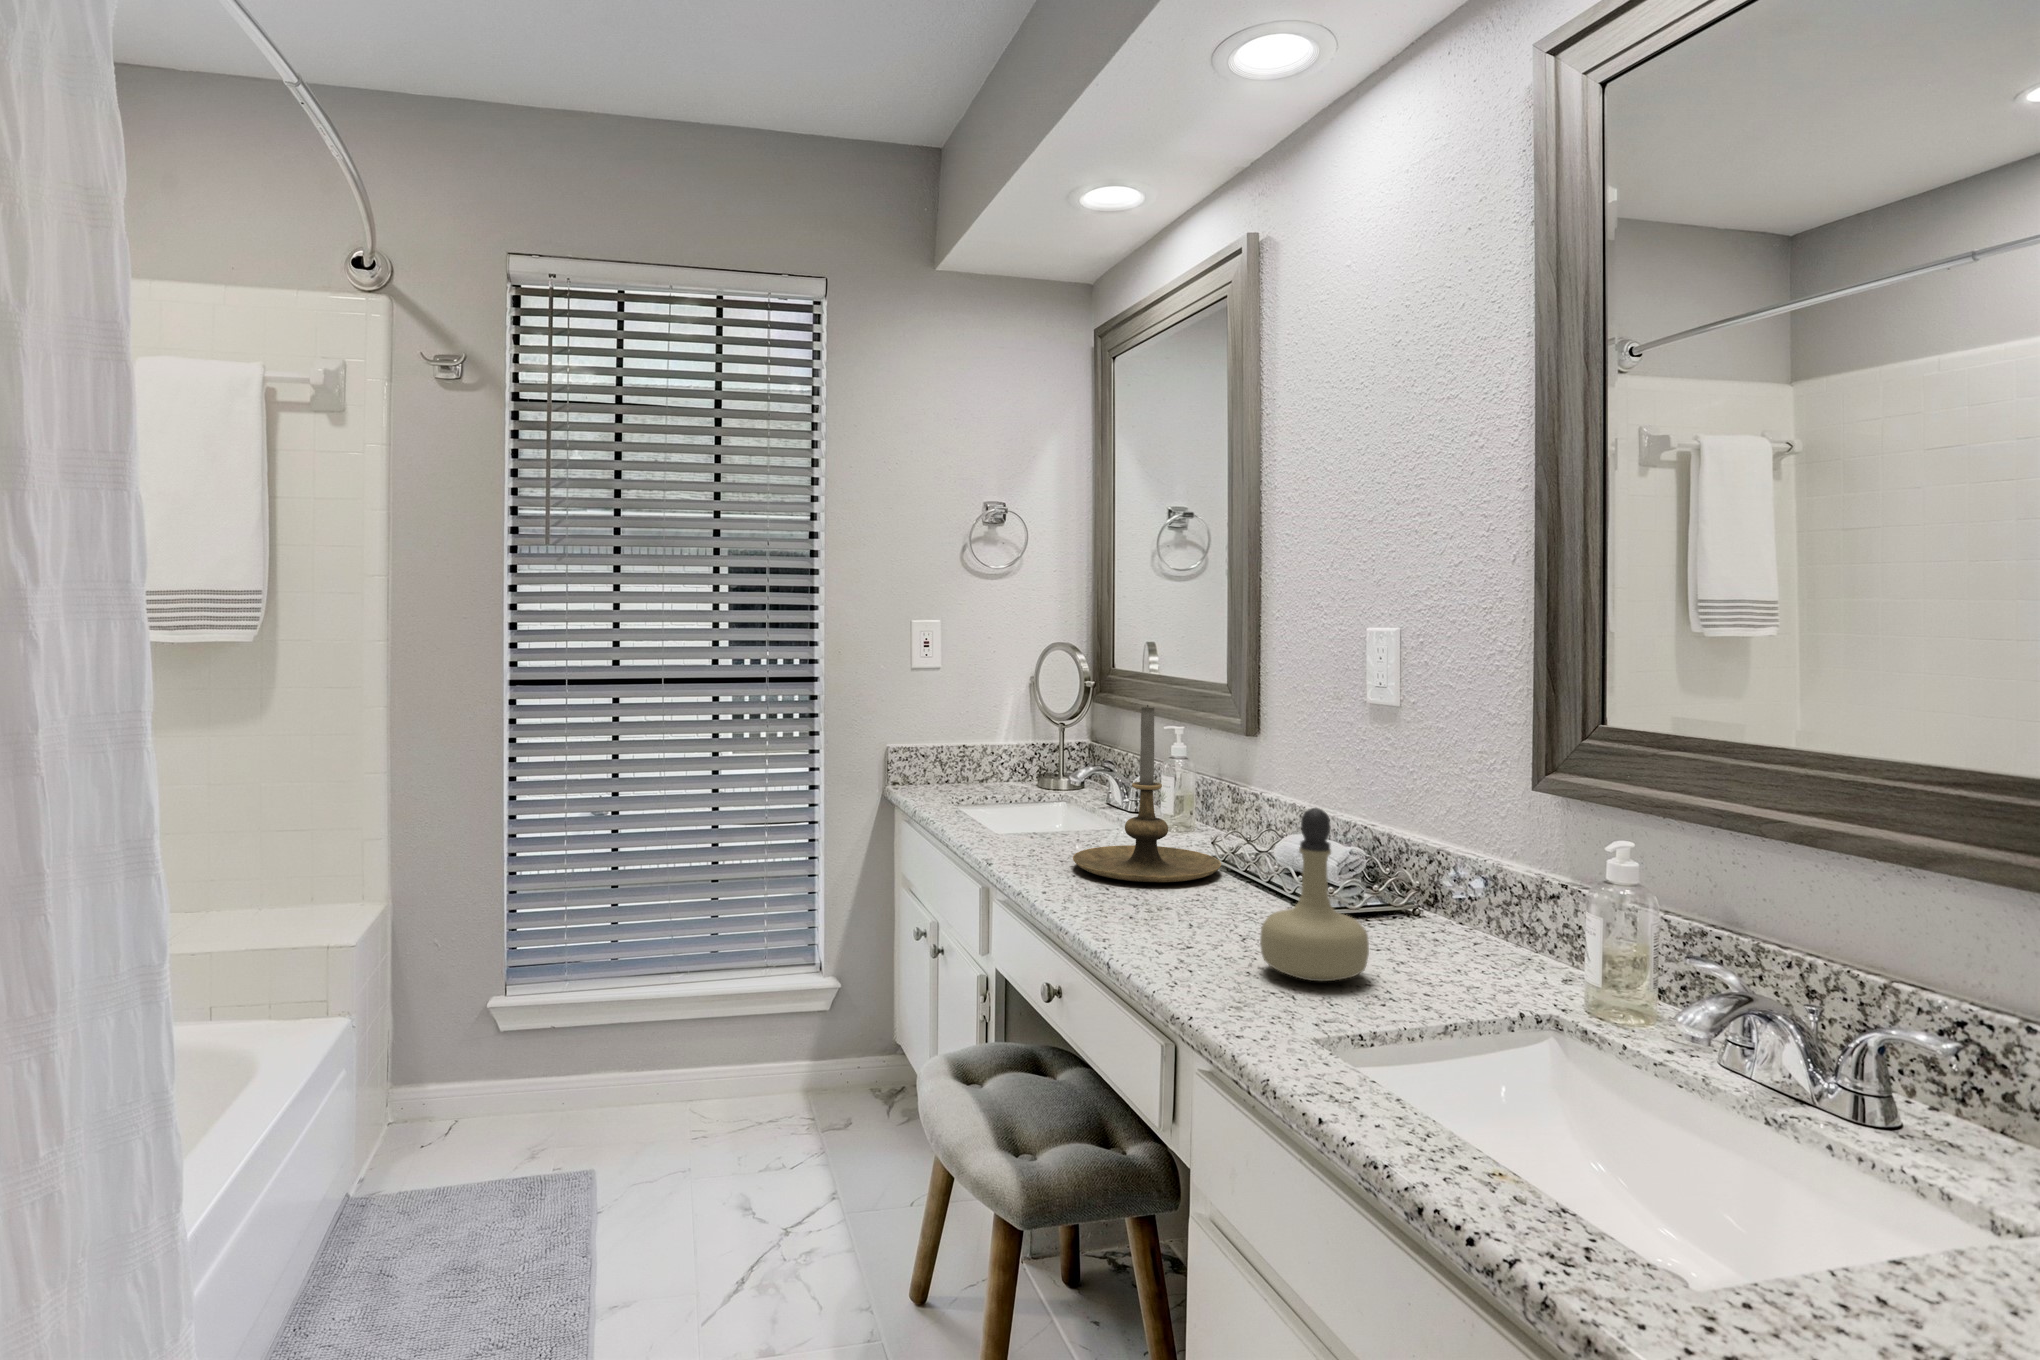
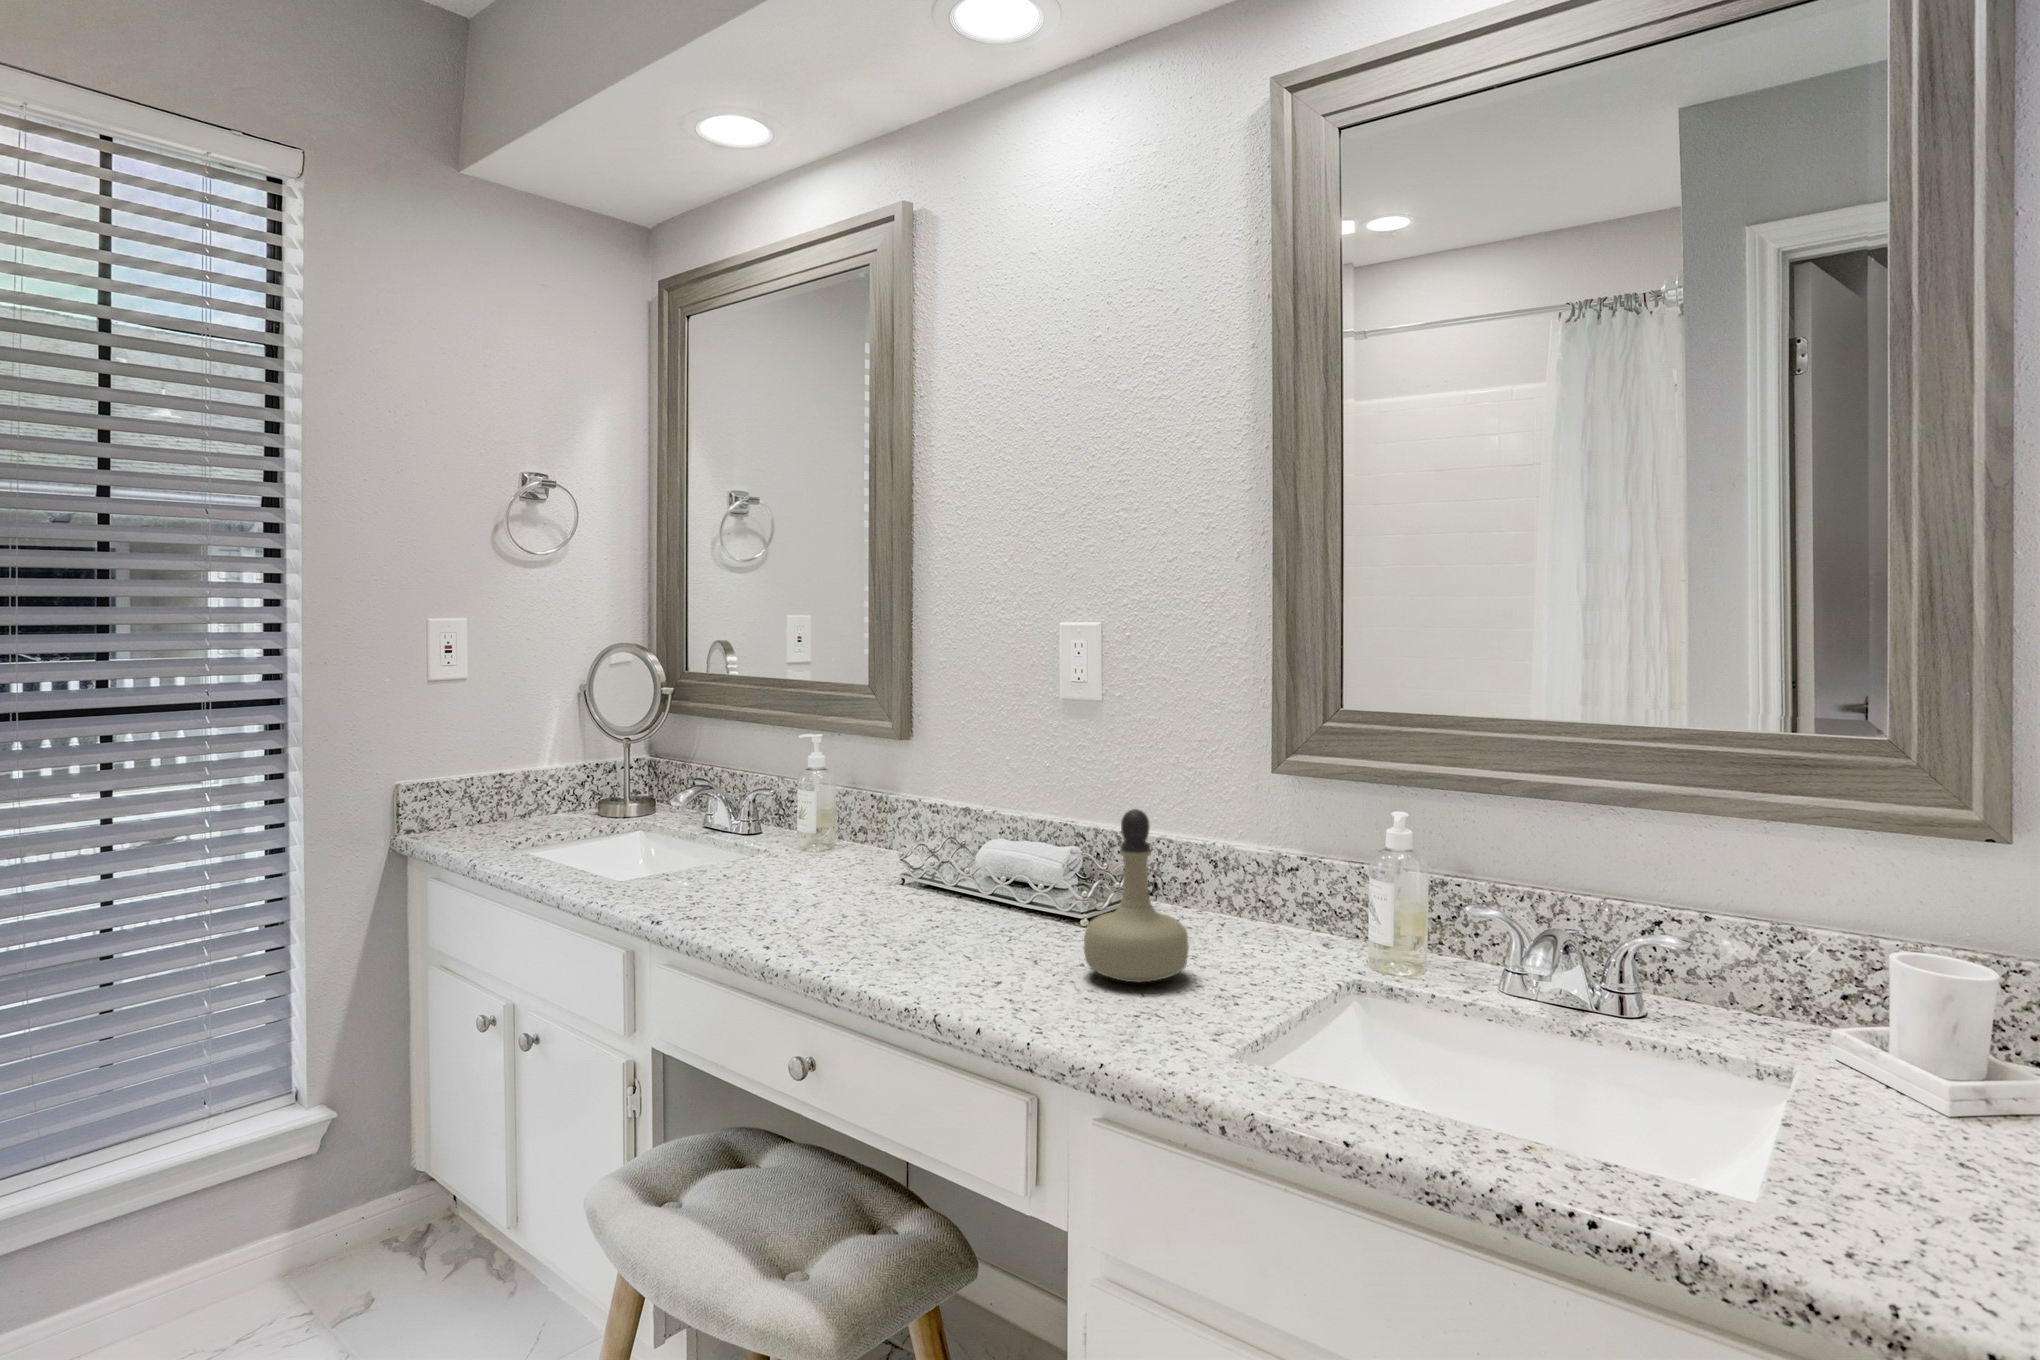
candle holder: present [1073,705,1221,882] -> none [764,712,929,911]

